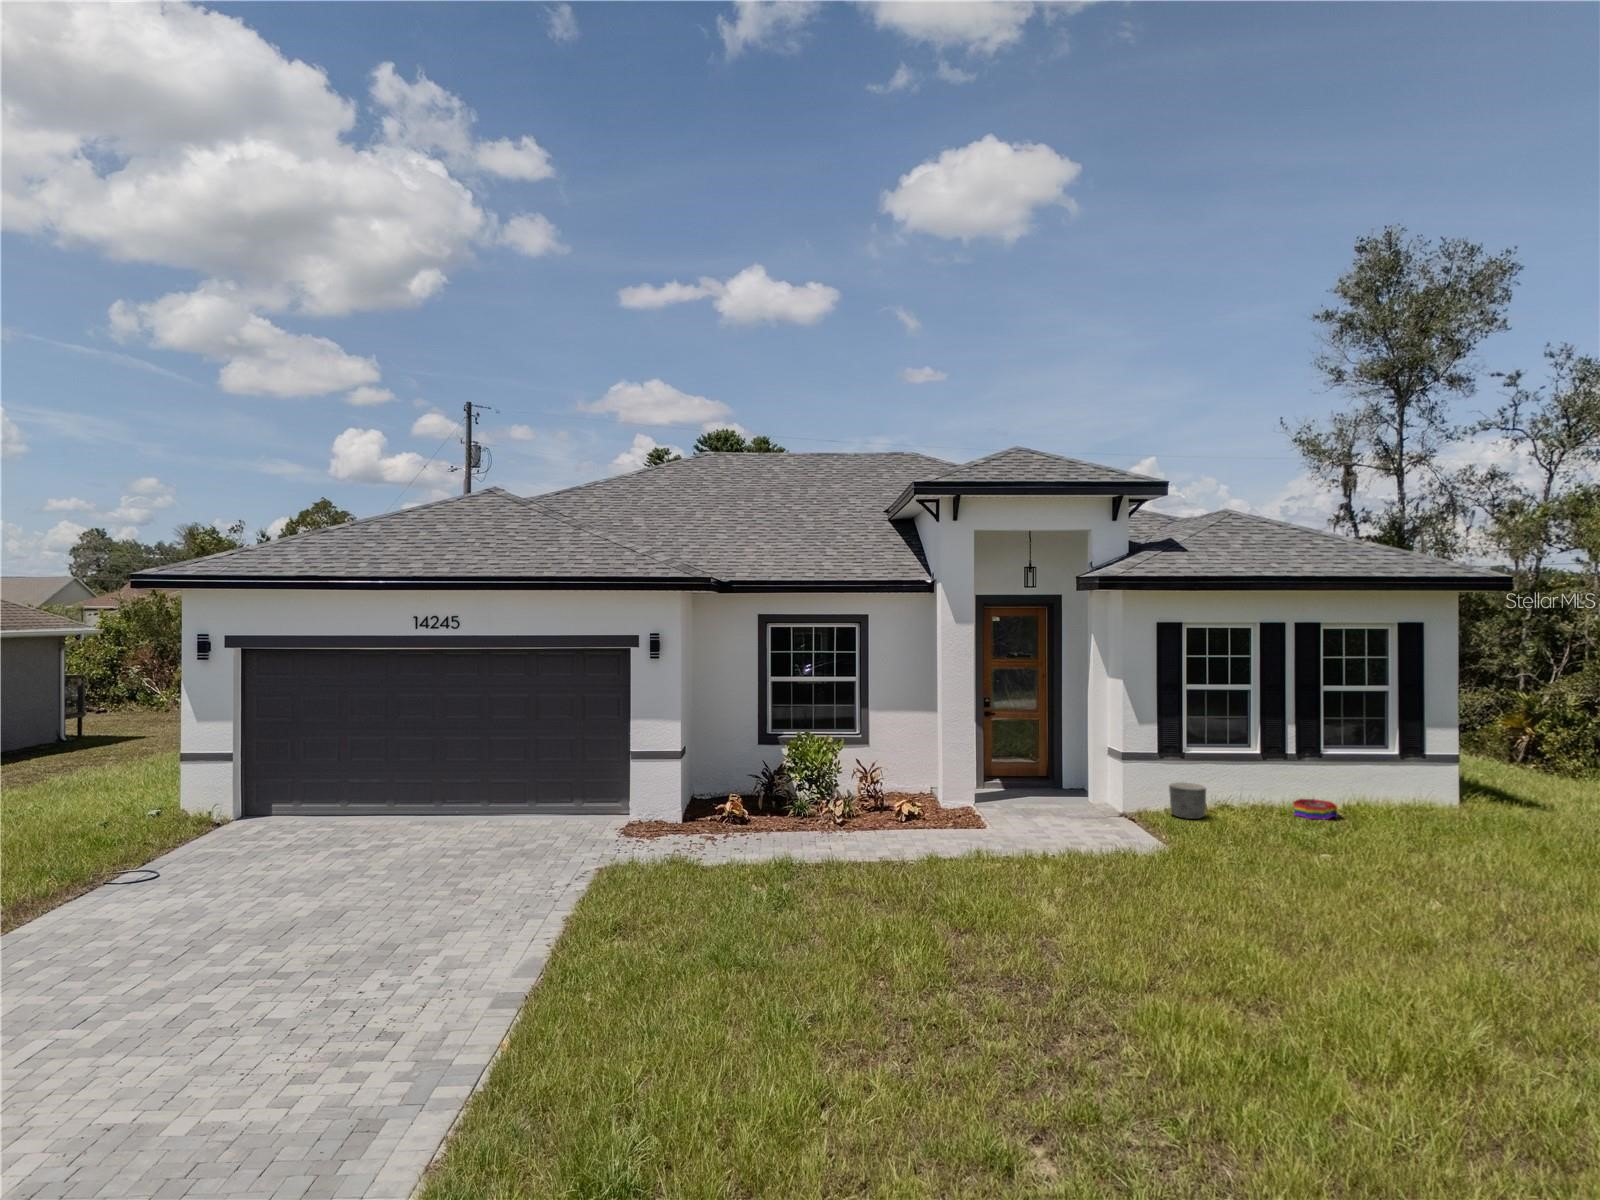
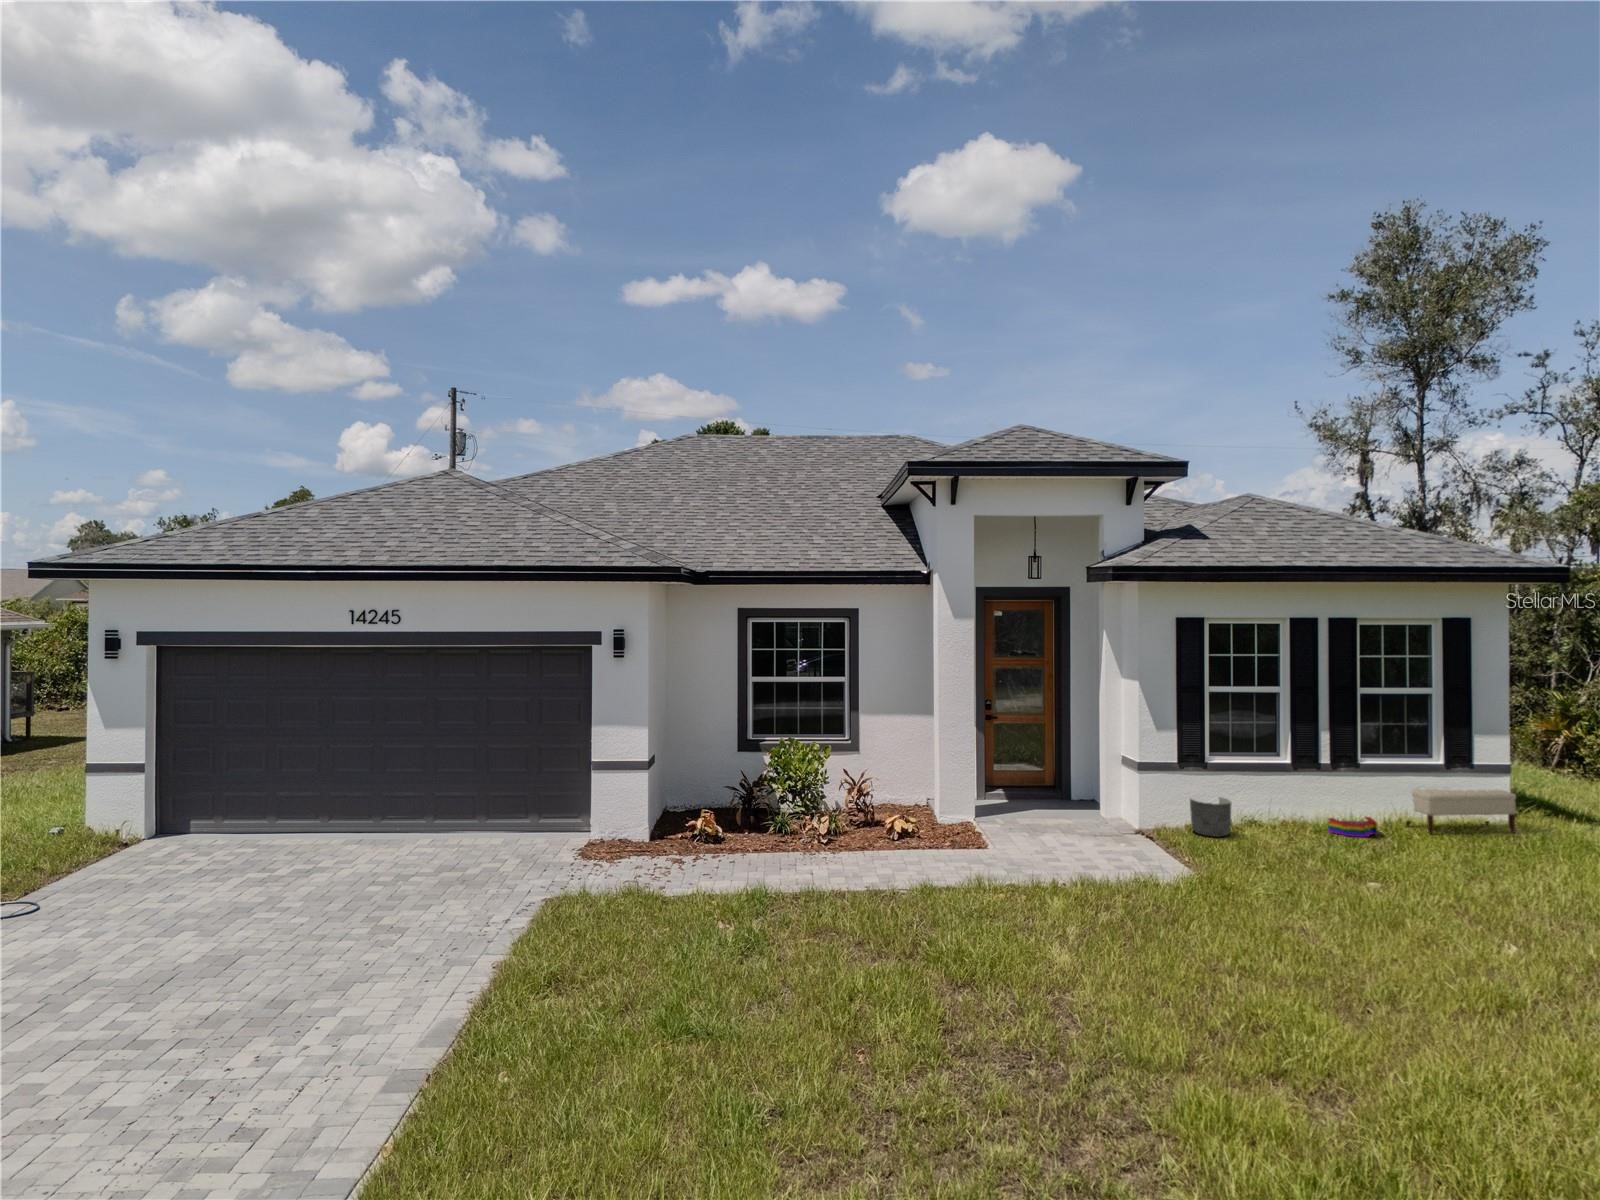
bench: none [1363,775,1463,817] -> present [1406,789,1516,834]

